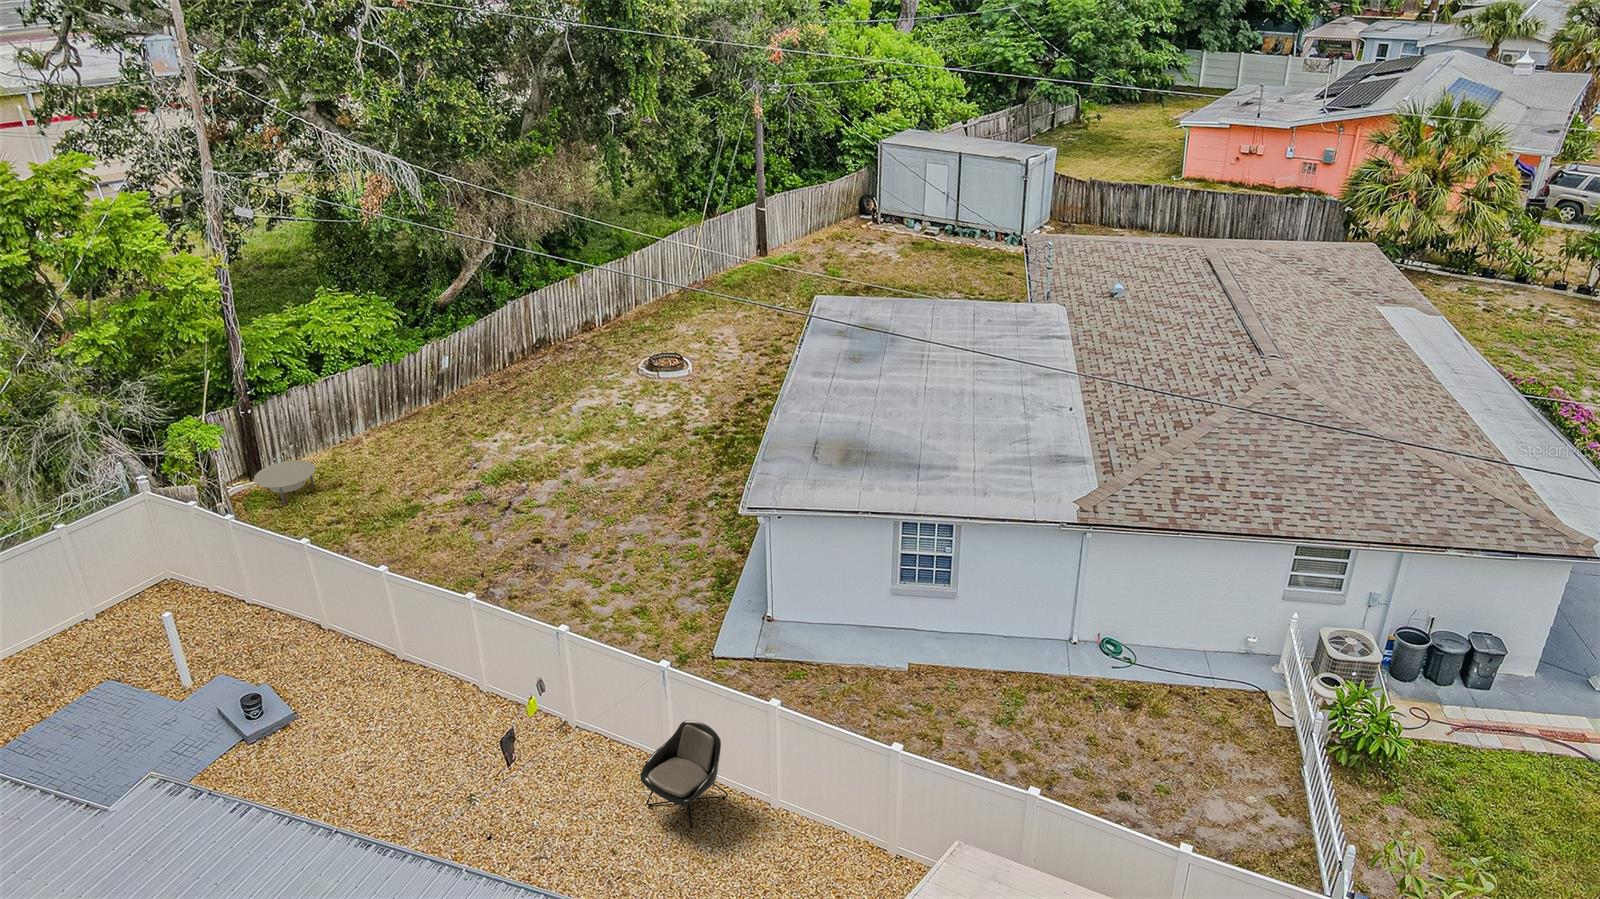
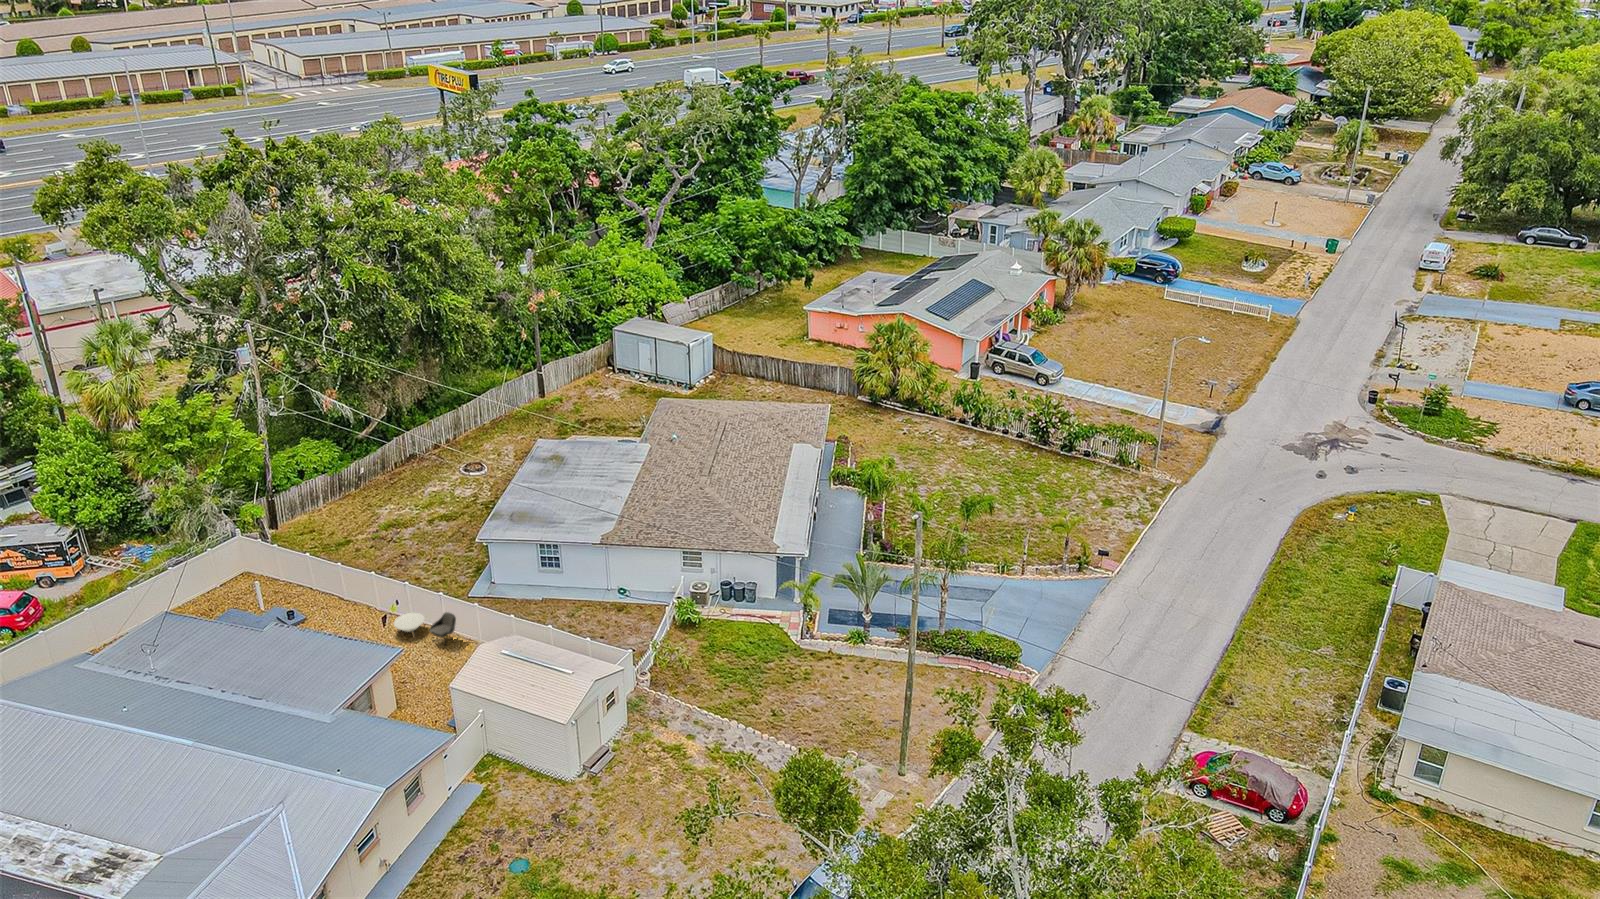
round table: present [254,460,316,506] -> present [394,613,425,637]

